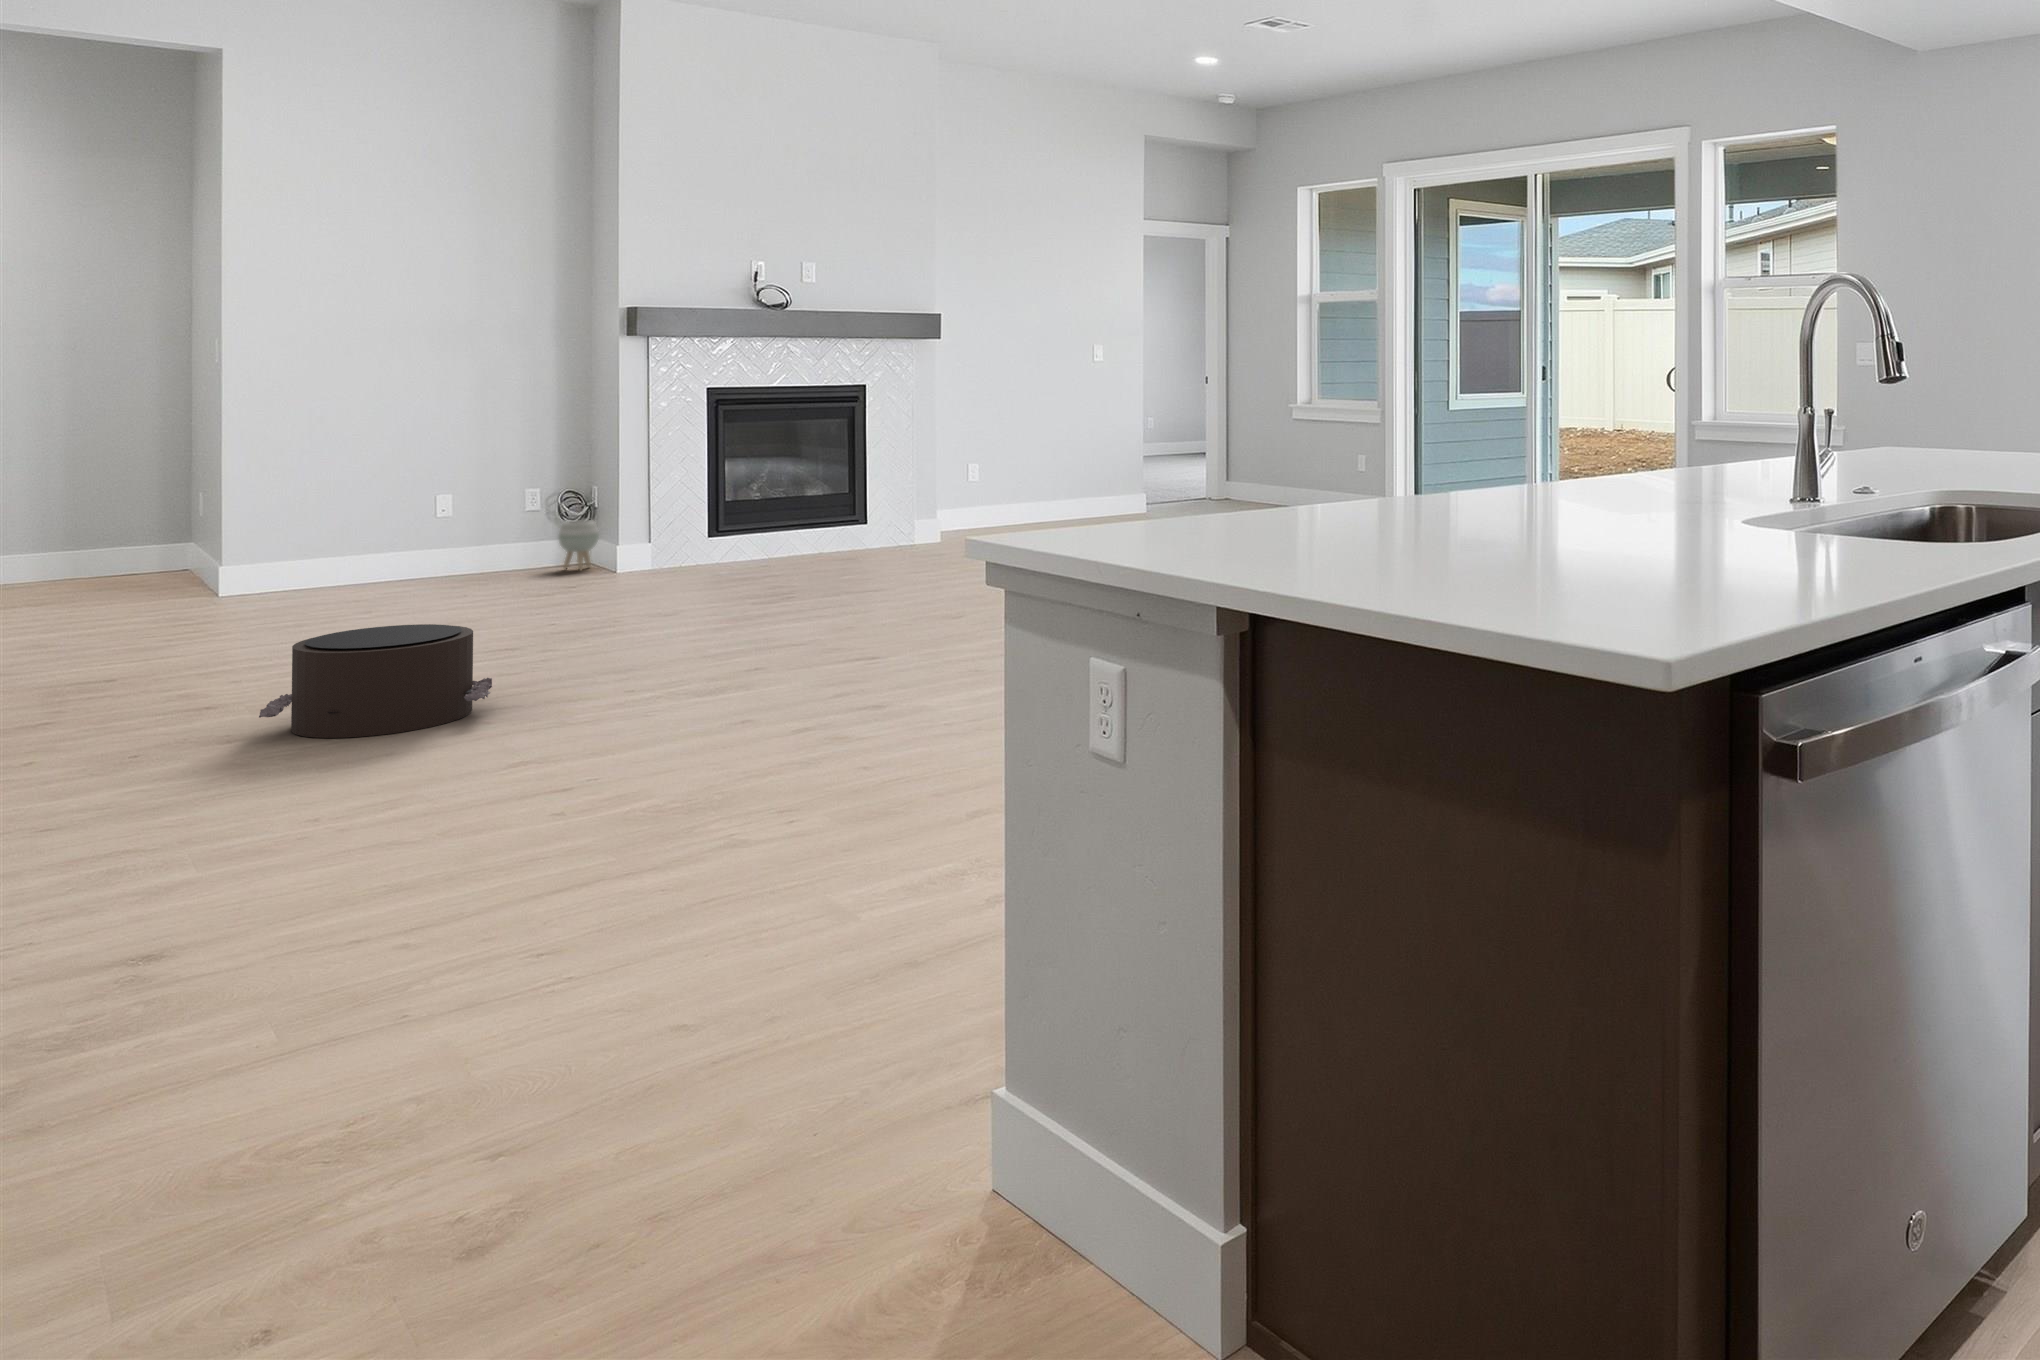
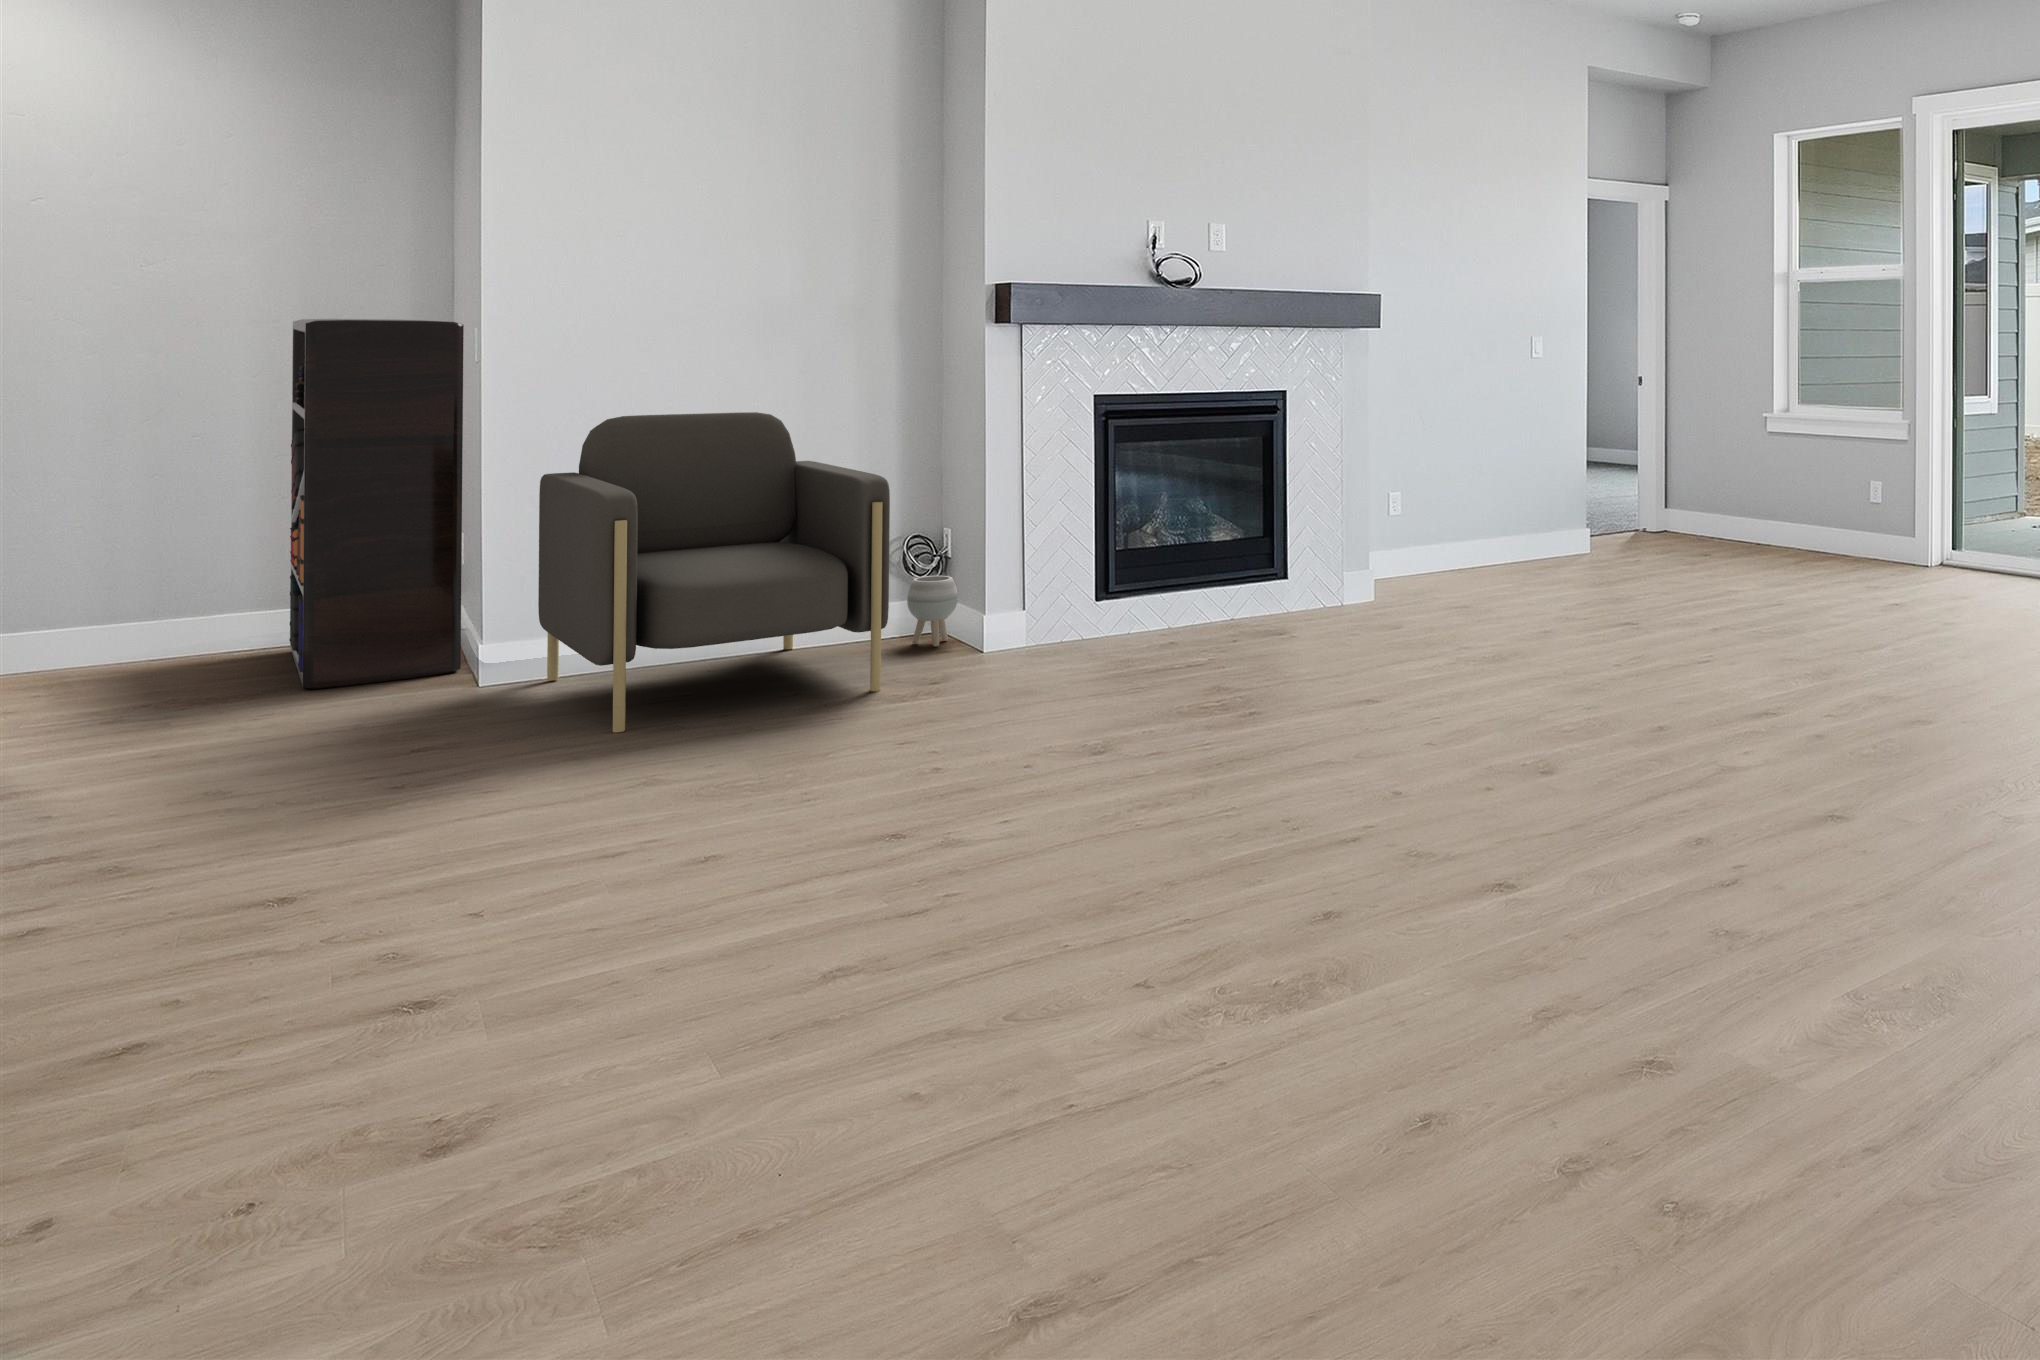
bookshelf: none [60,333,207,599] -> present [289,319,464,689]
armchair: none [267,400,537,613] -> present [538,412,890,732]
pouf: present [259,624,492,738] -> none [473,873,902,1160]

